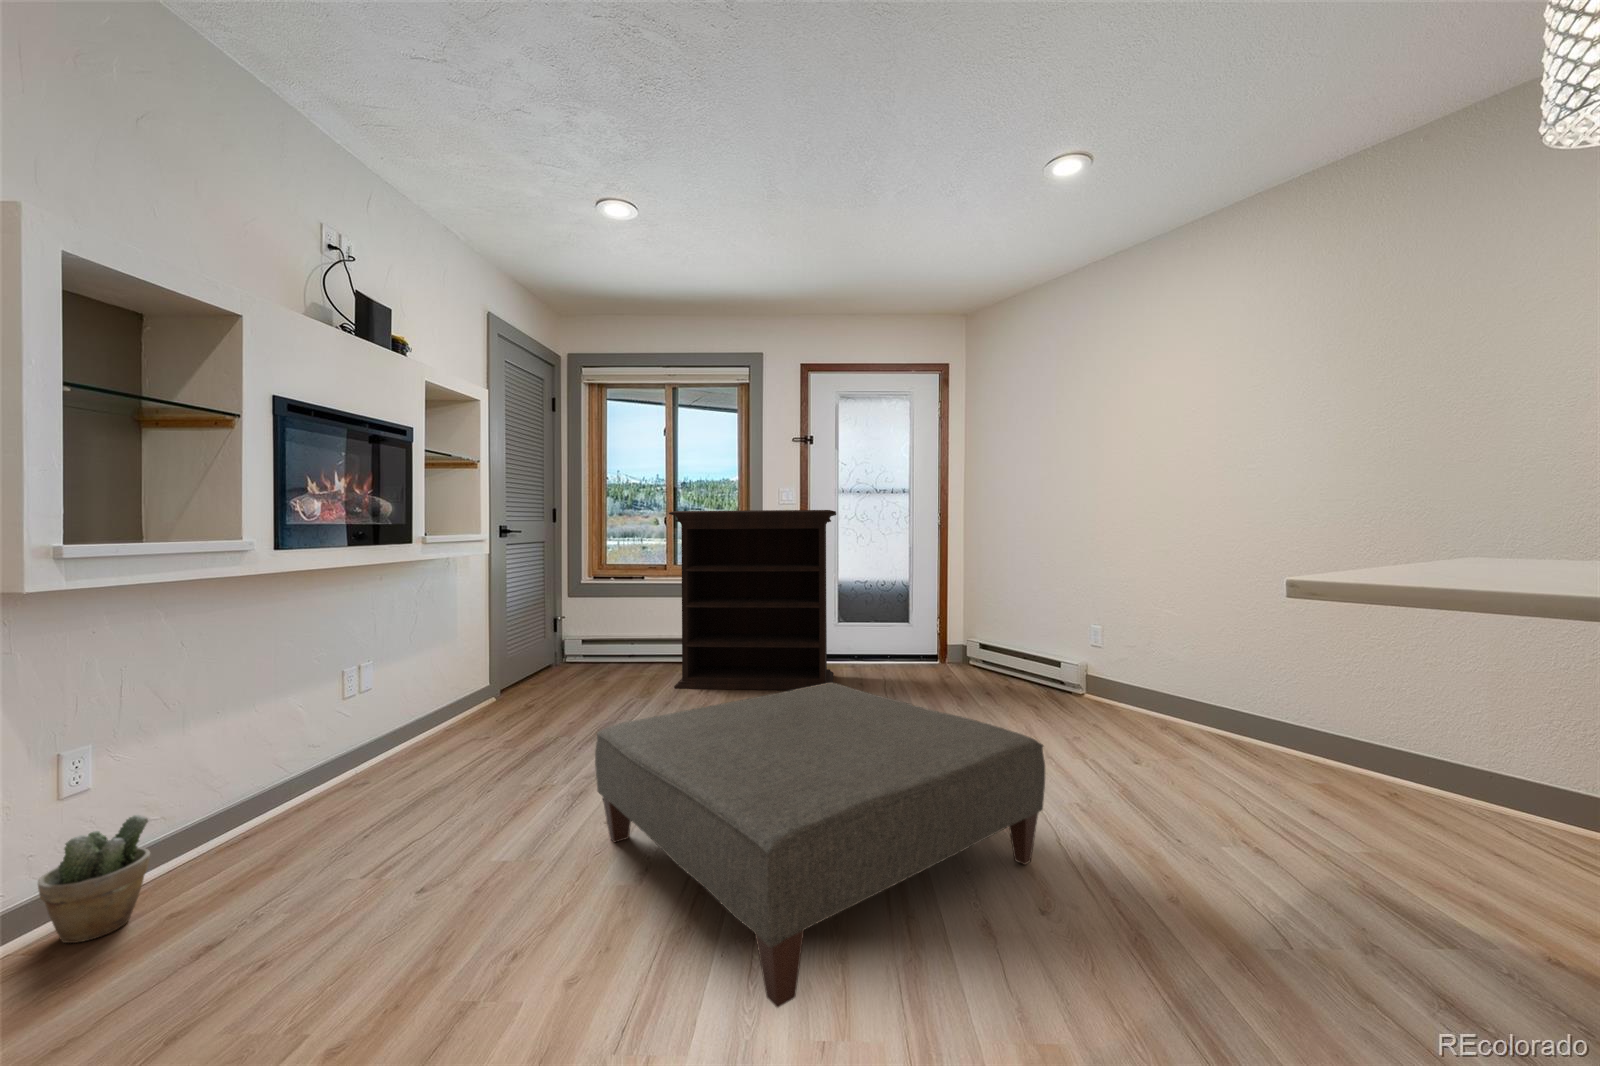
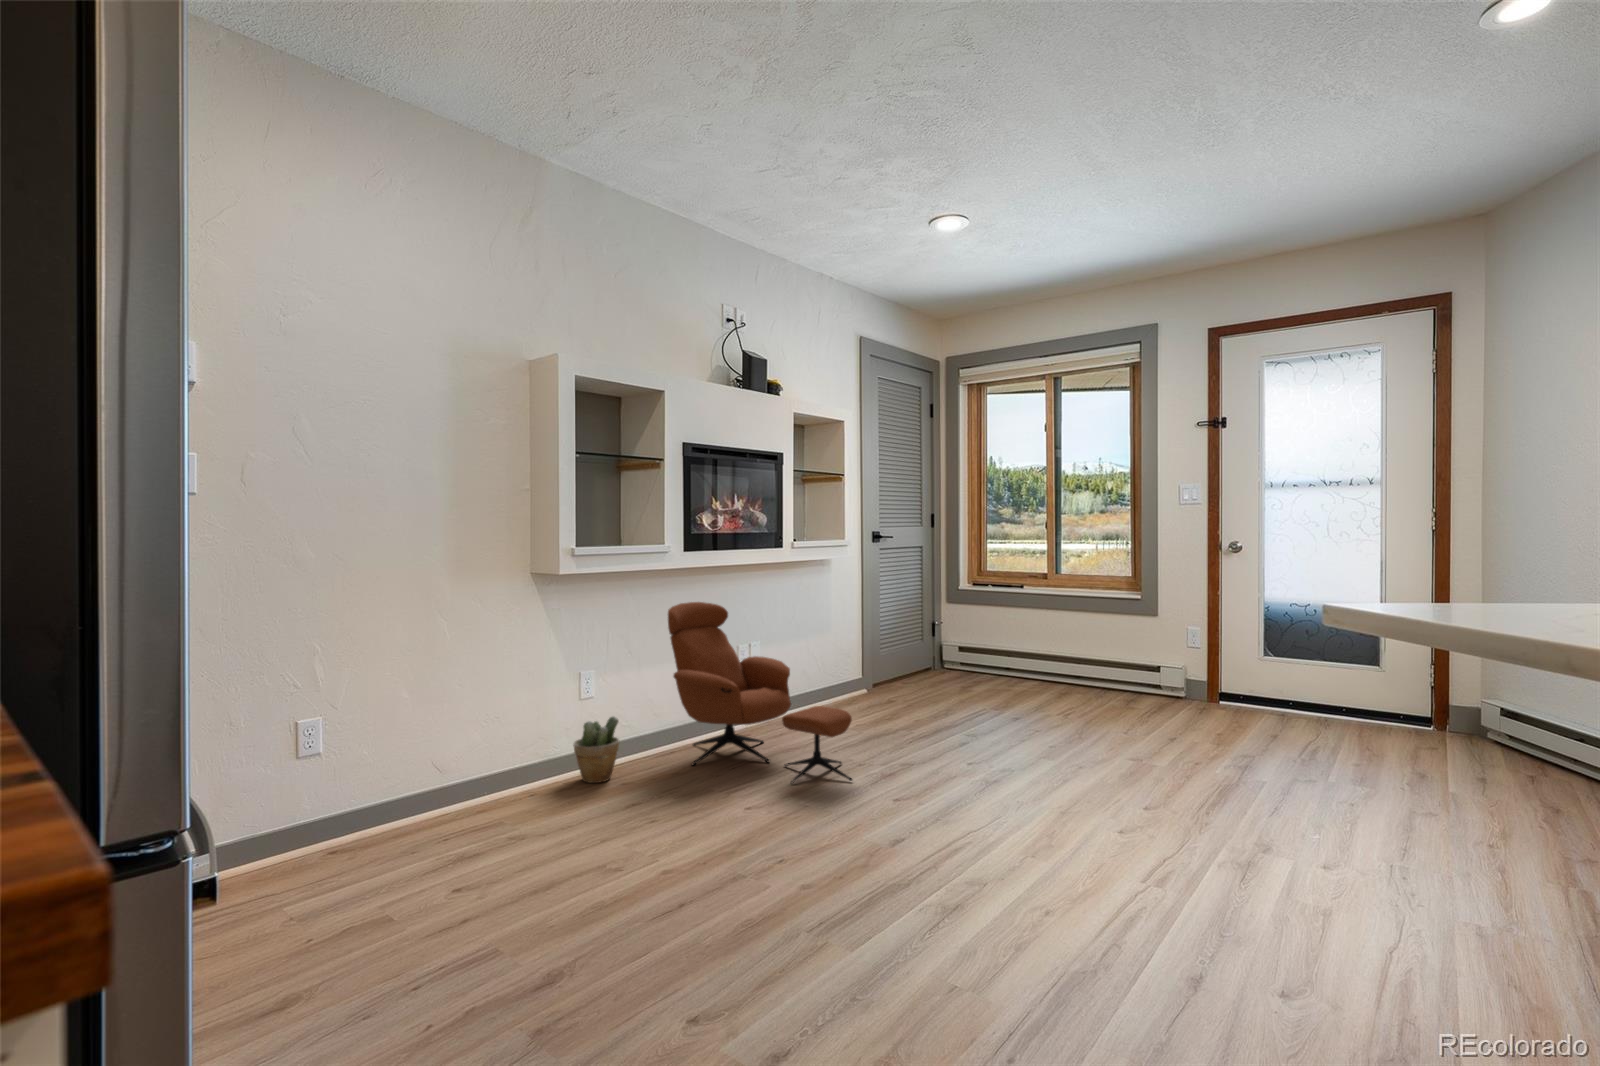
bookshelf: present [669,510,836,690] -> none [1027,512,1245,734]
lounge chair: none [239,616,547,852] -> present [668,602,852,783]
ottoman: present [595,683,1045,1007] -> none [878,707,1305,923]

